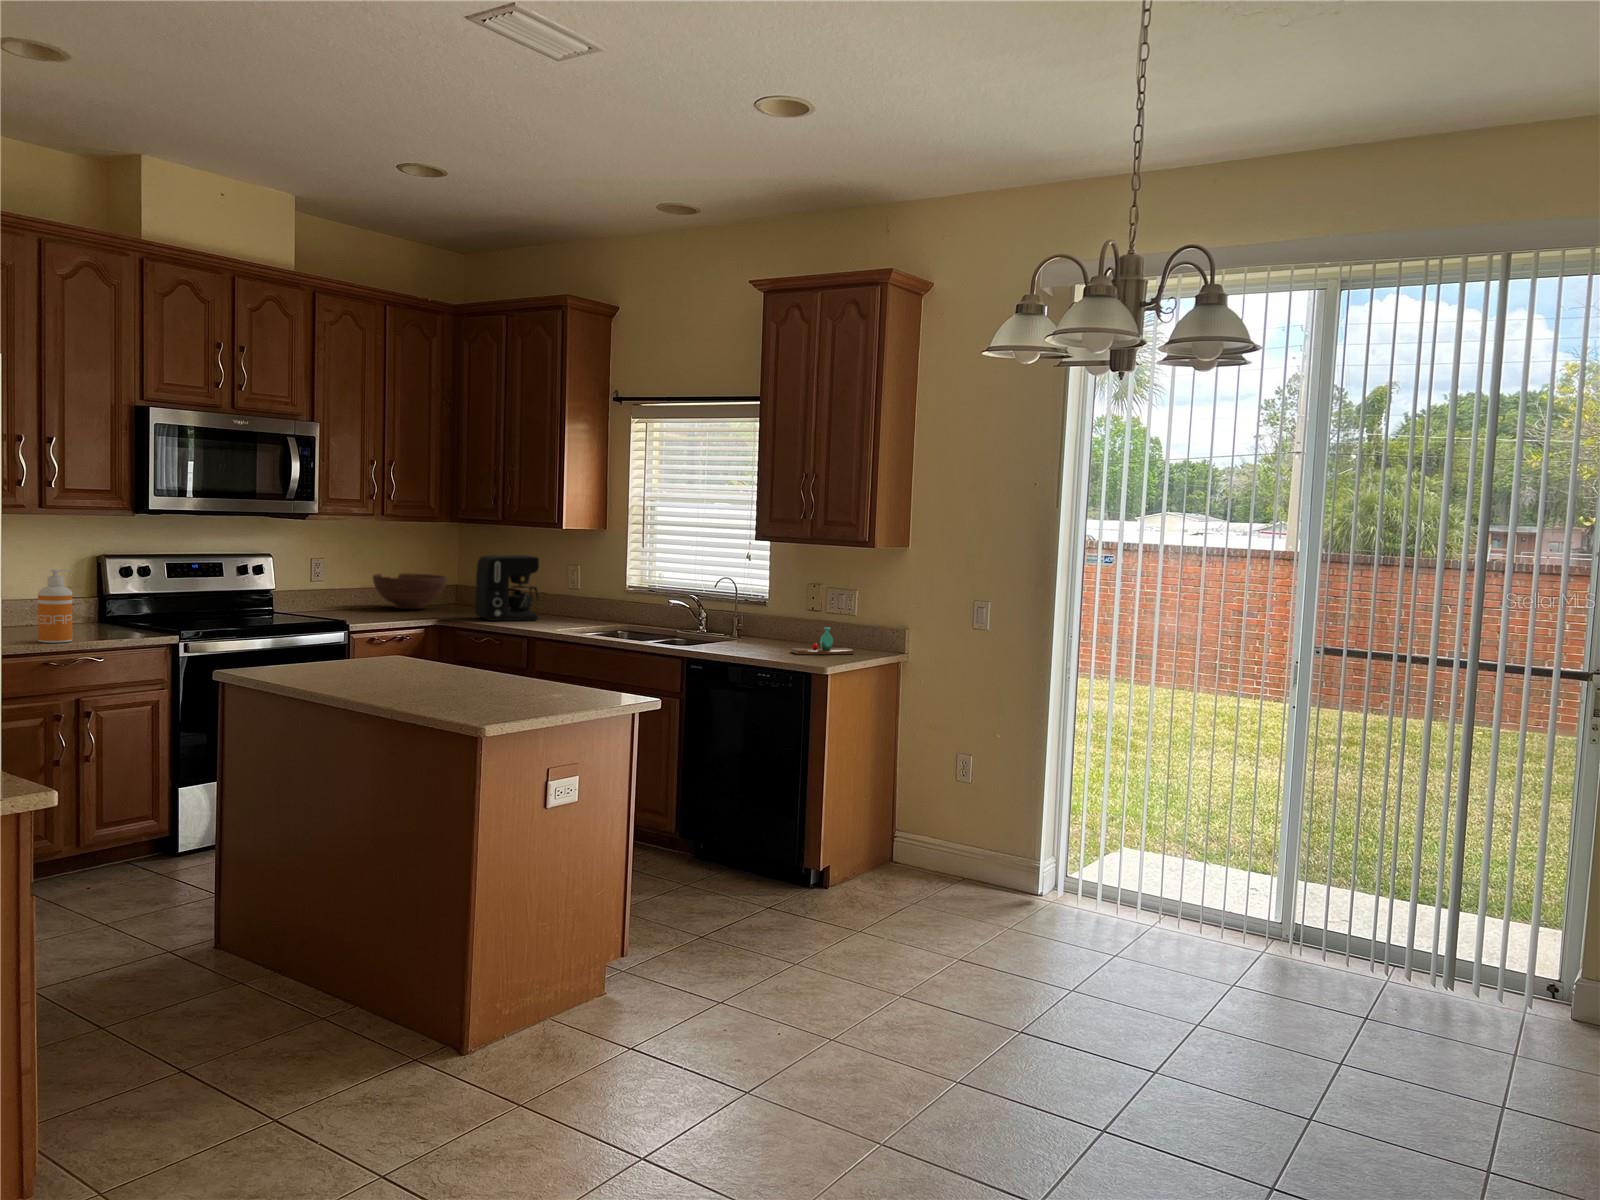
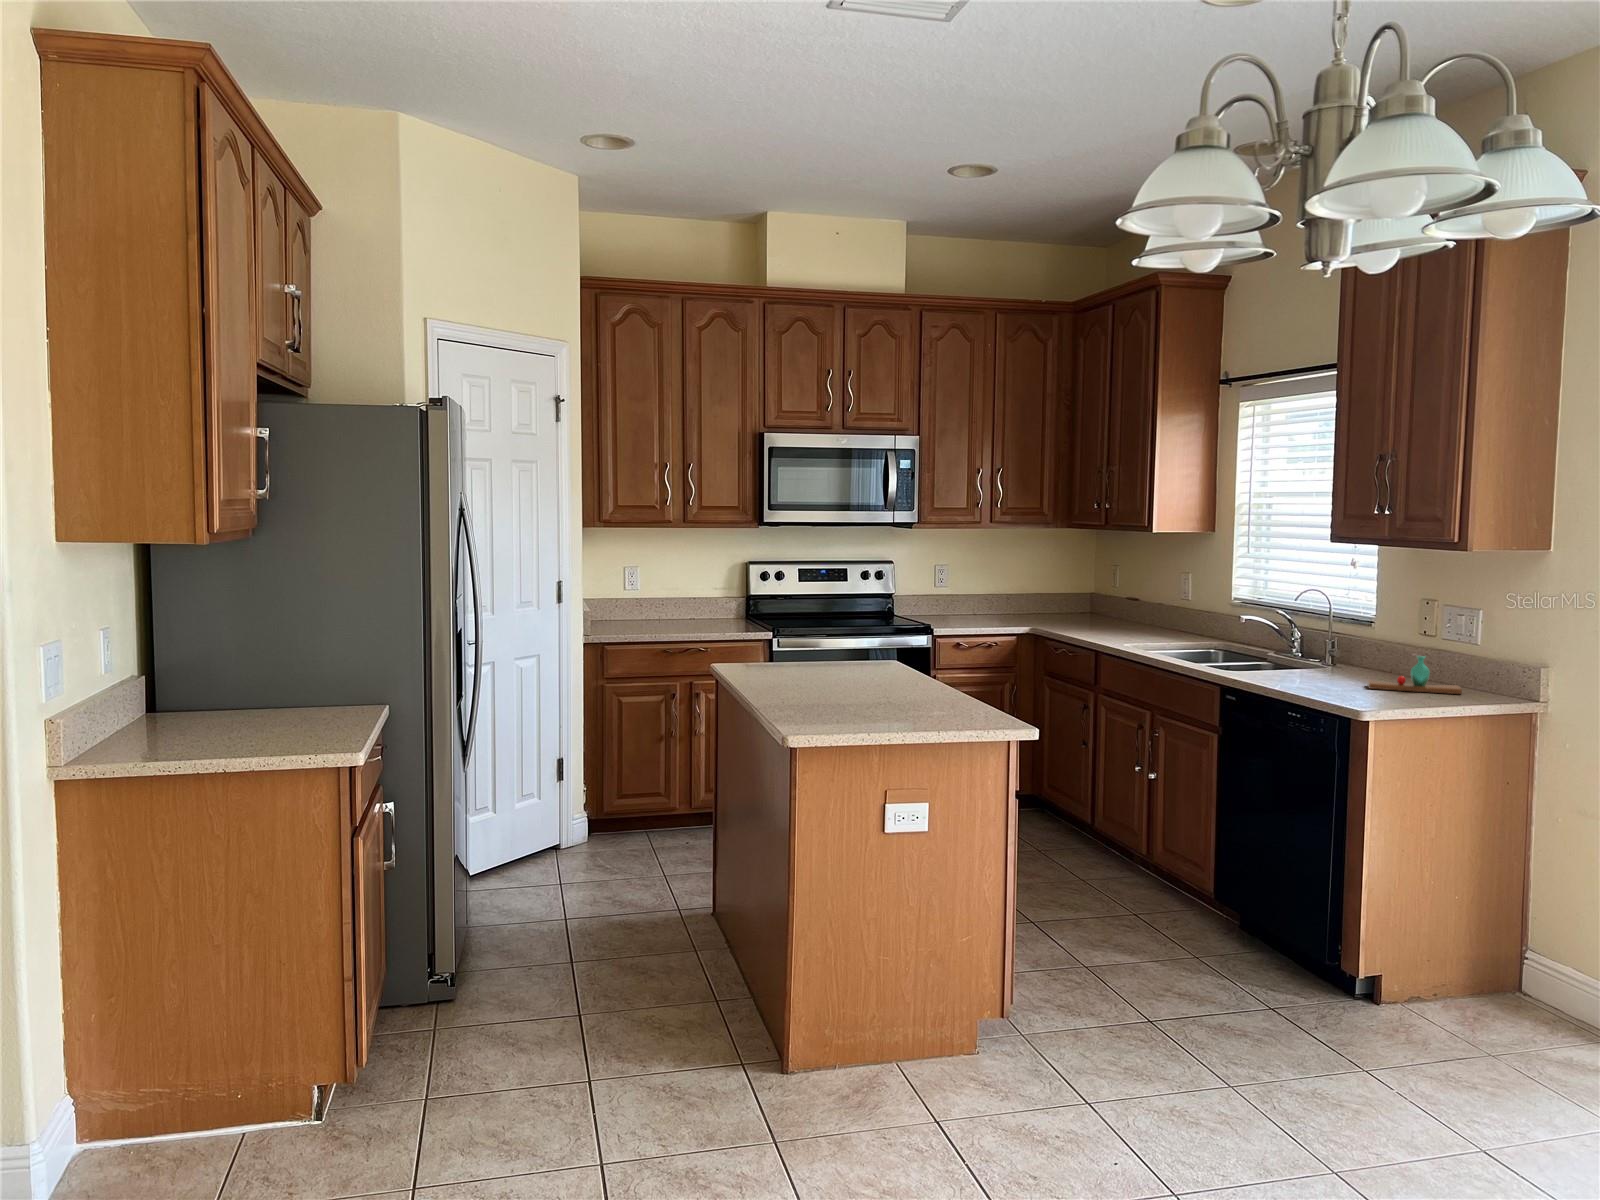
coffee maker: present [475,555,539,621] -> none [1073,562,1139,633]
soap dispenser: present [38,569,73,643] -> none [669,573,692,633]
fruit bowl: present [373,573,447,609] -> none [994,581,1066,617]

